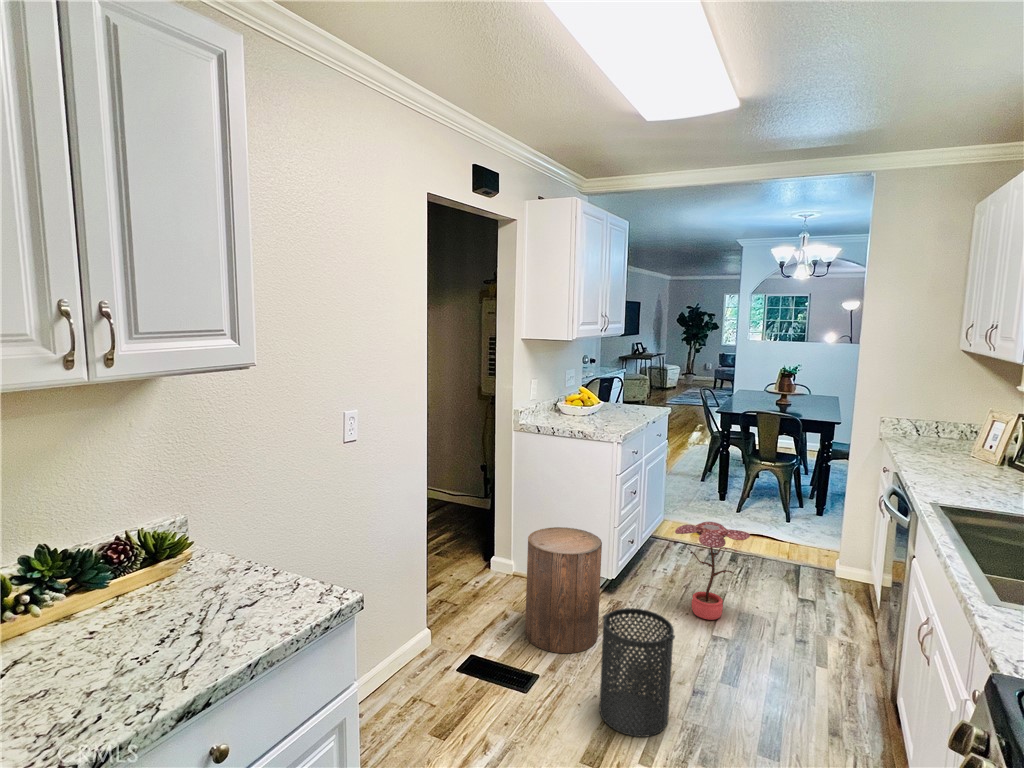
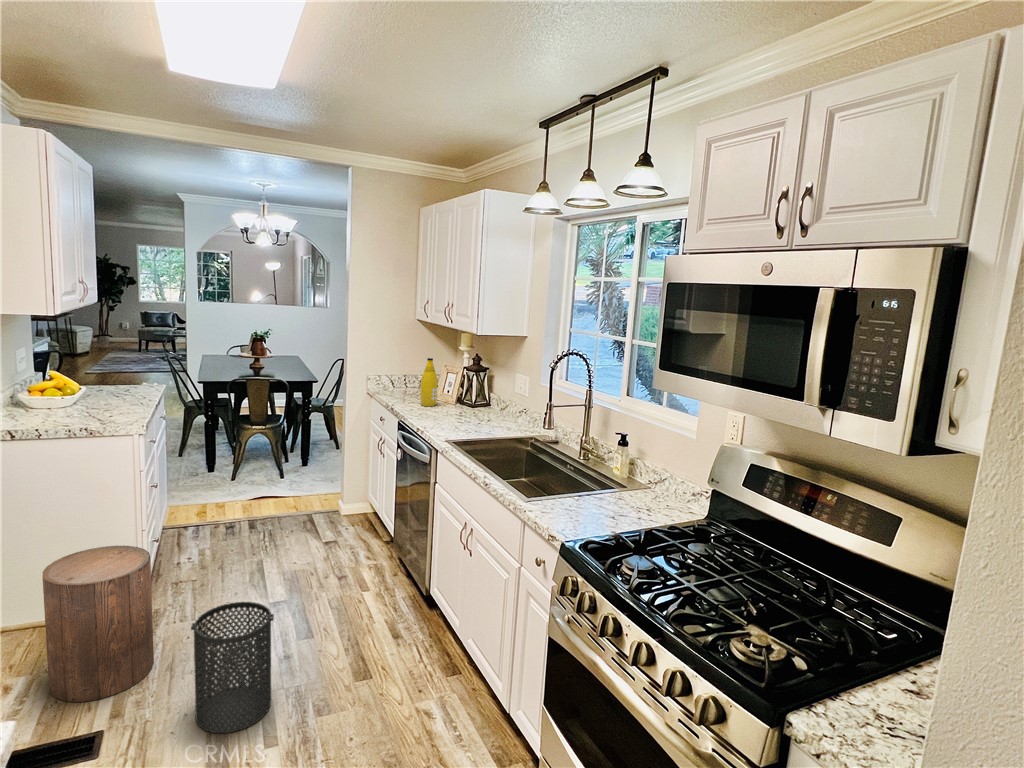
bottle: none [939,398,969,462] -> present [420,358,438,406]
potted plant: present [675,522,750,620] -> none [215,496,290,592]

